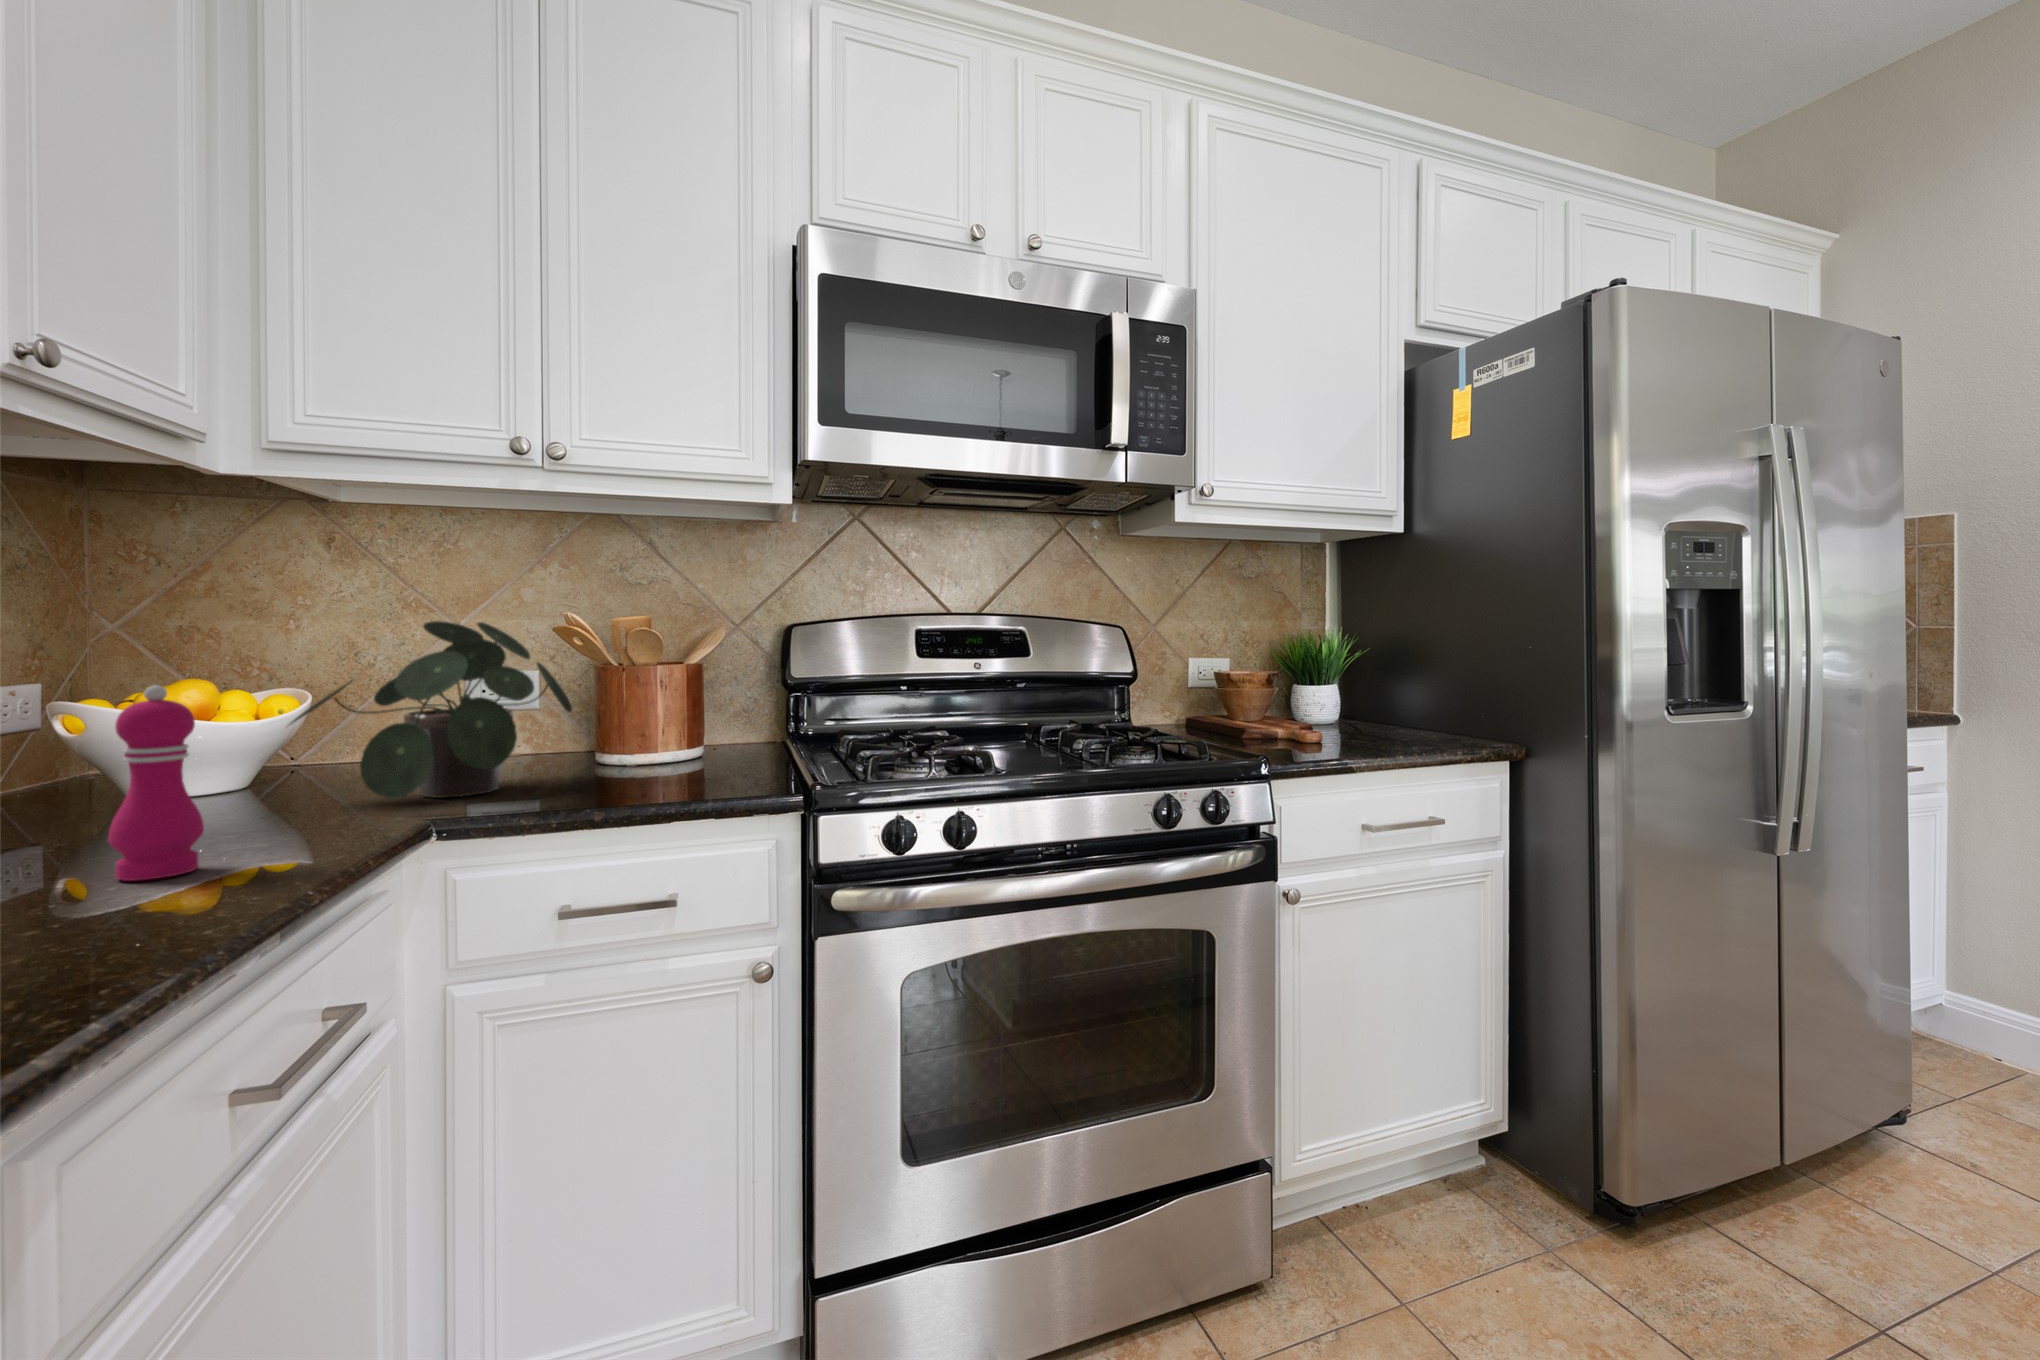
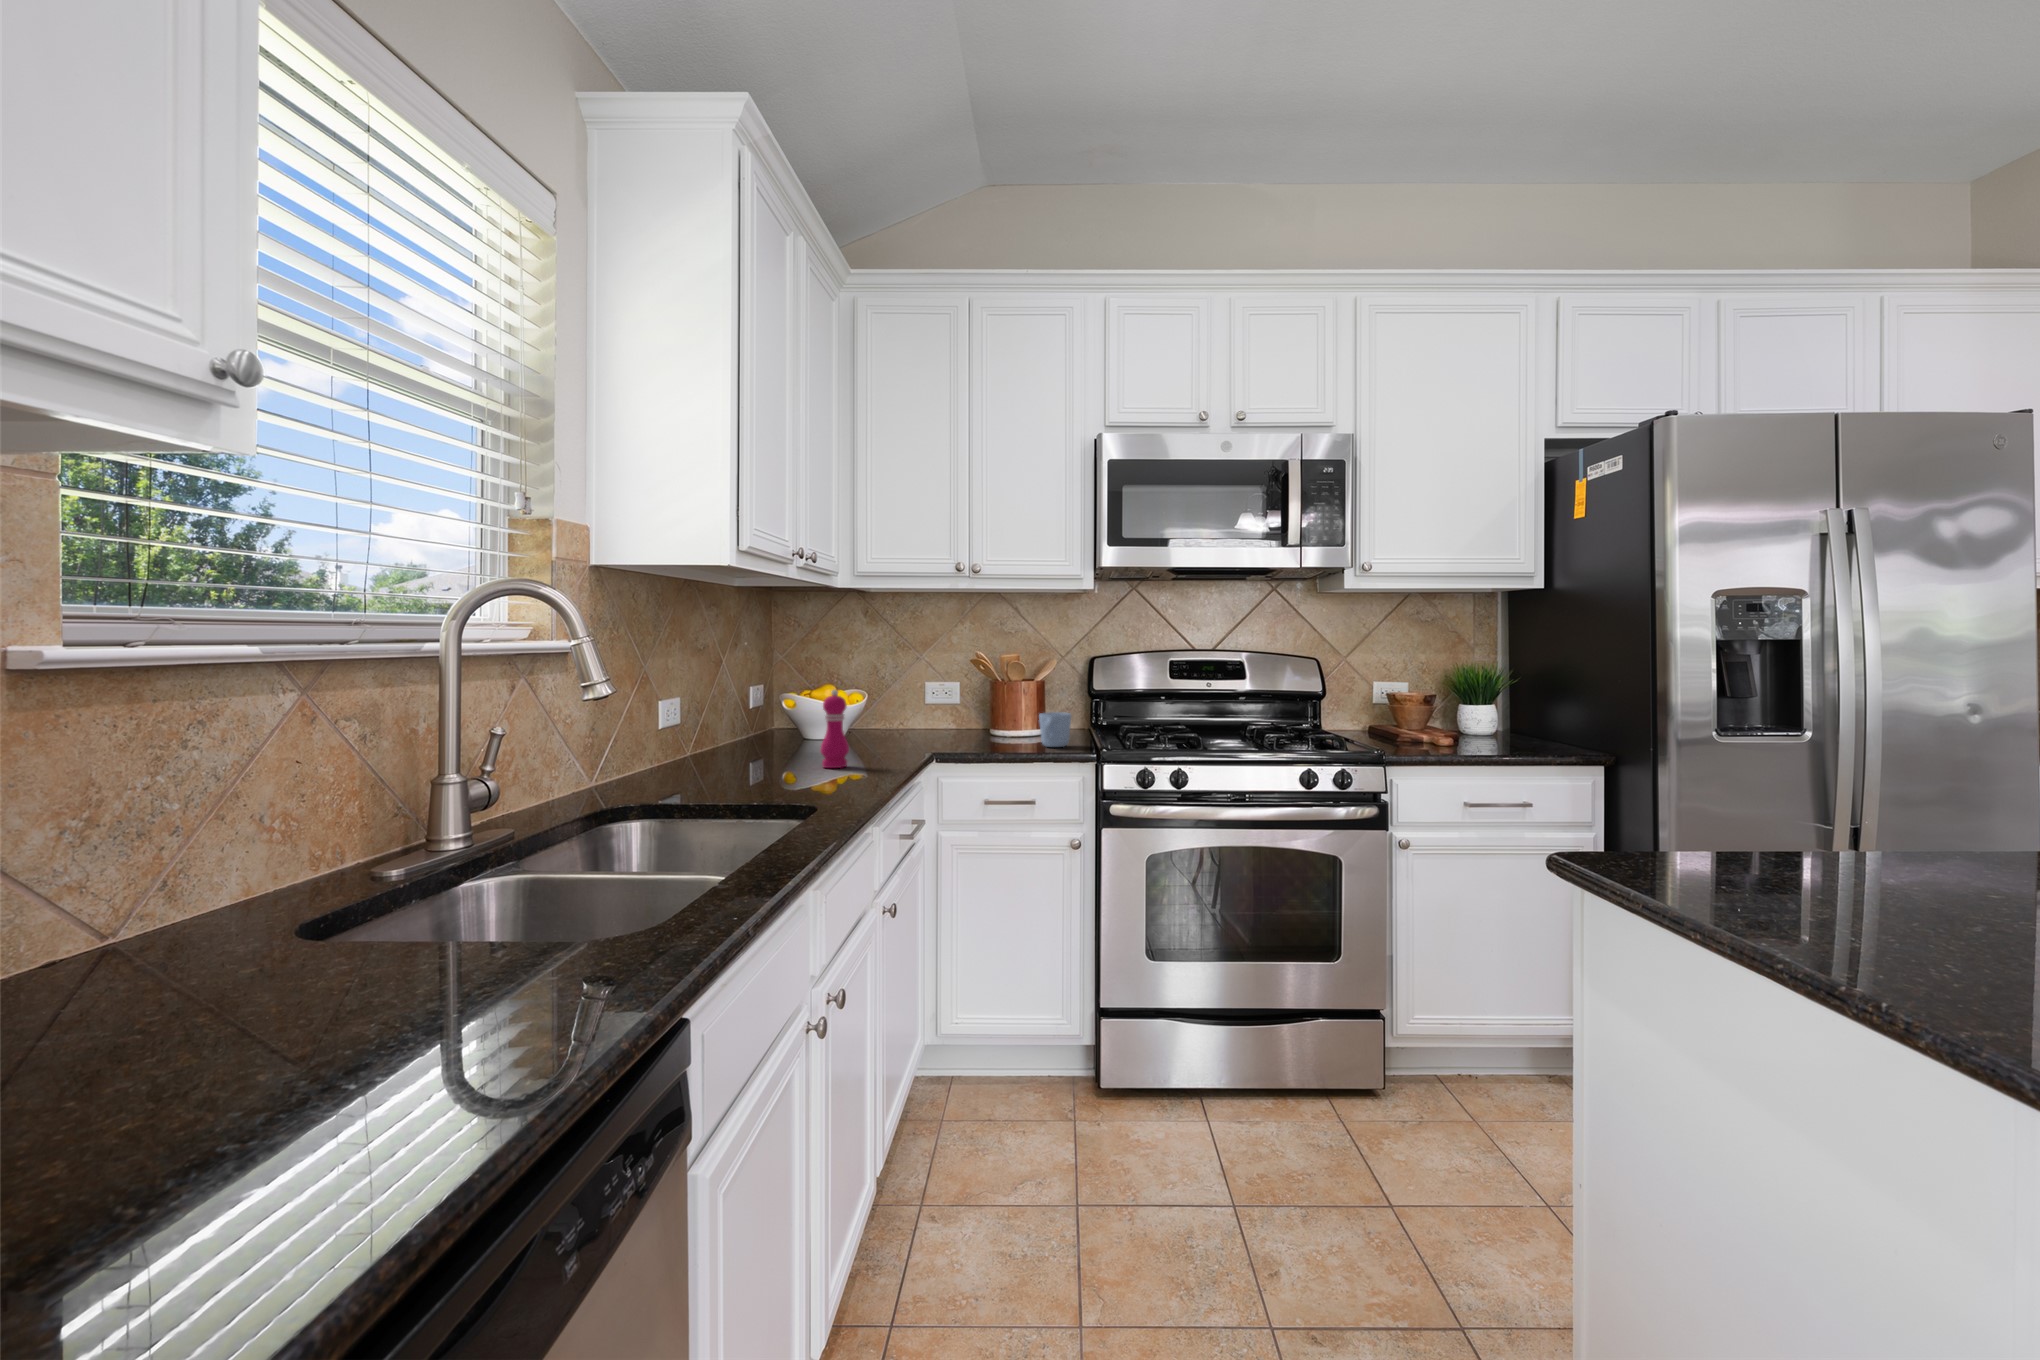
potted plant: present [290,621,572,799] -> none [858,659,980,747]
mug: none [691,717,754,780] -> present [1039,712,1071,747]

